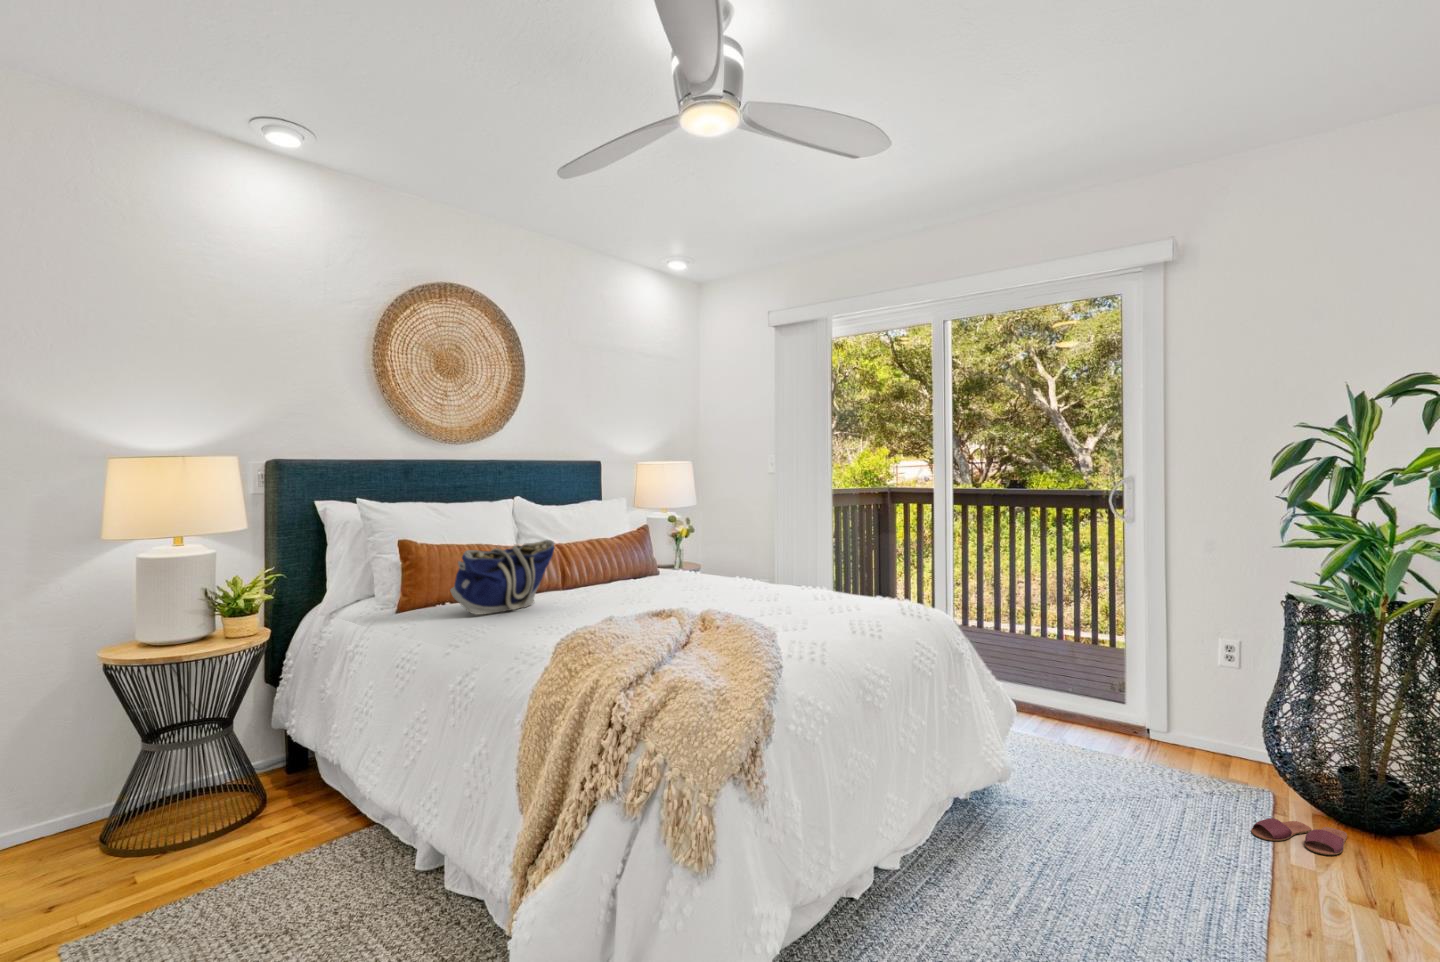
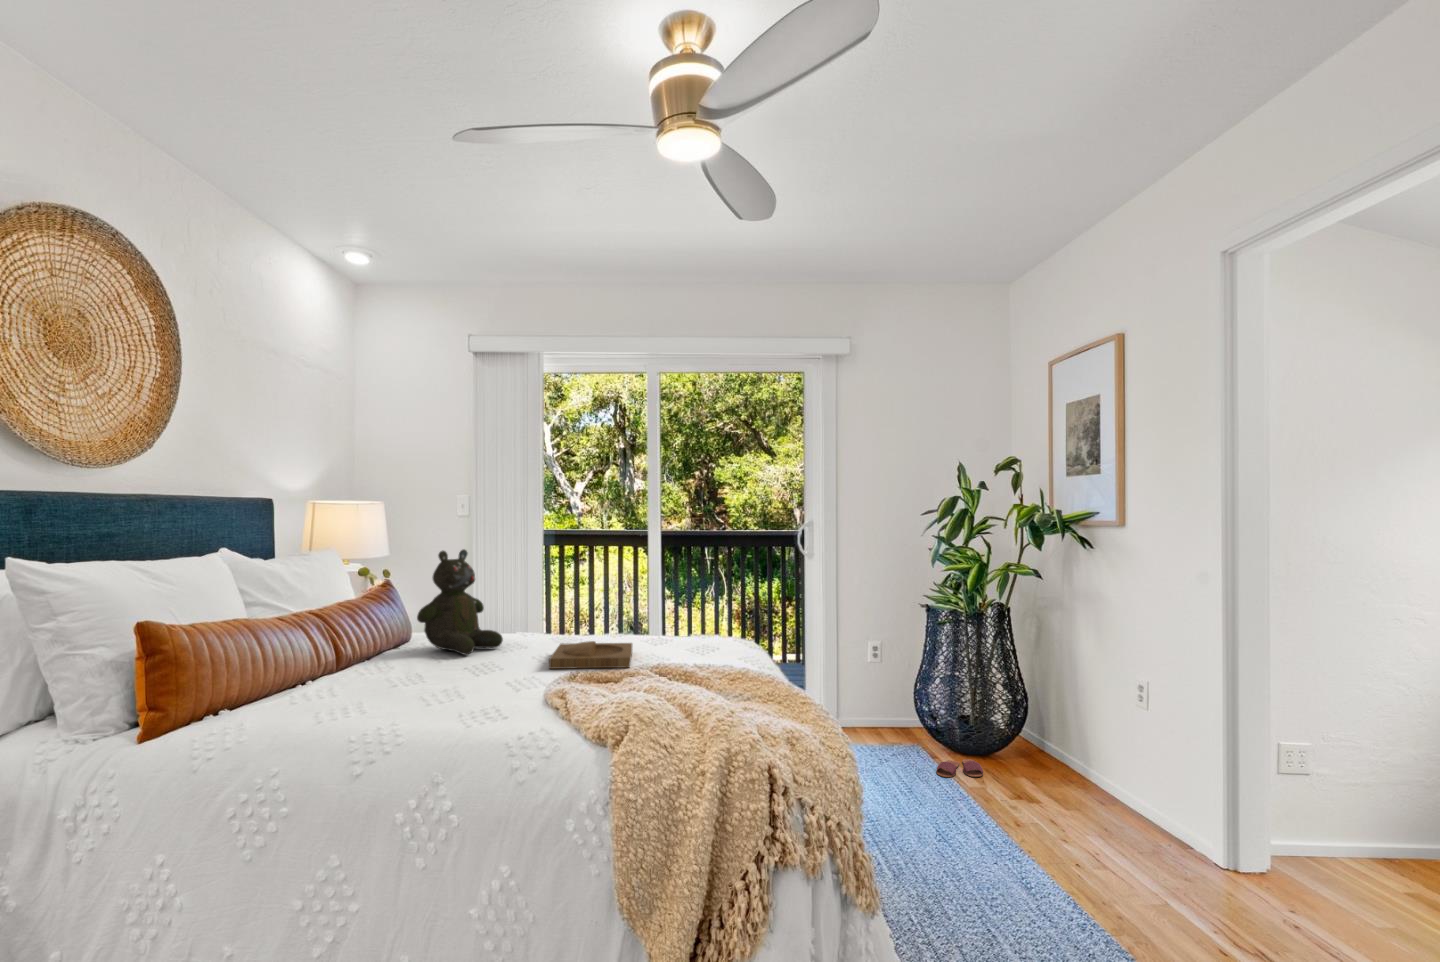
teddy bear: none [630,501,696,587] -> present [417,549,503,655]
tote bag: present [450,540,554,615] -> none [269,607,401,725]
tray: none [680,586,777,611] -> present [549,641,632,669]

